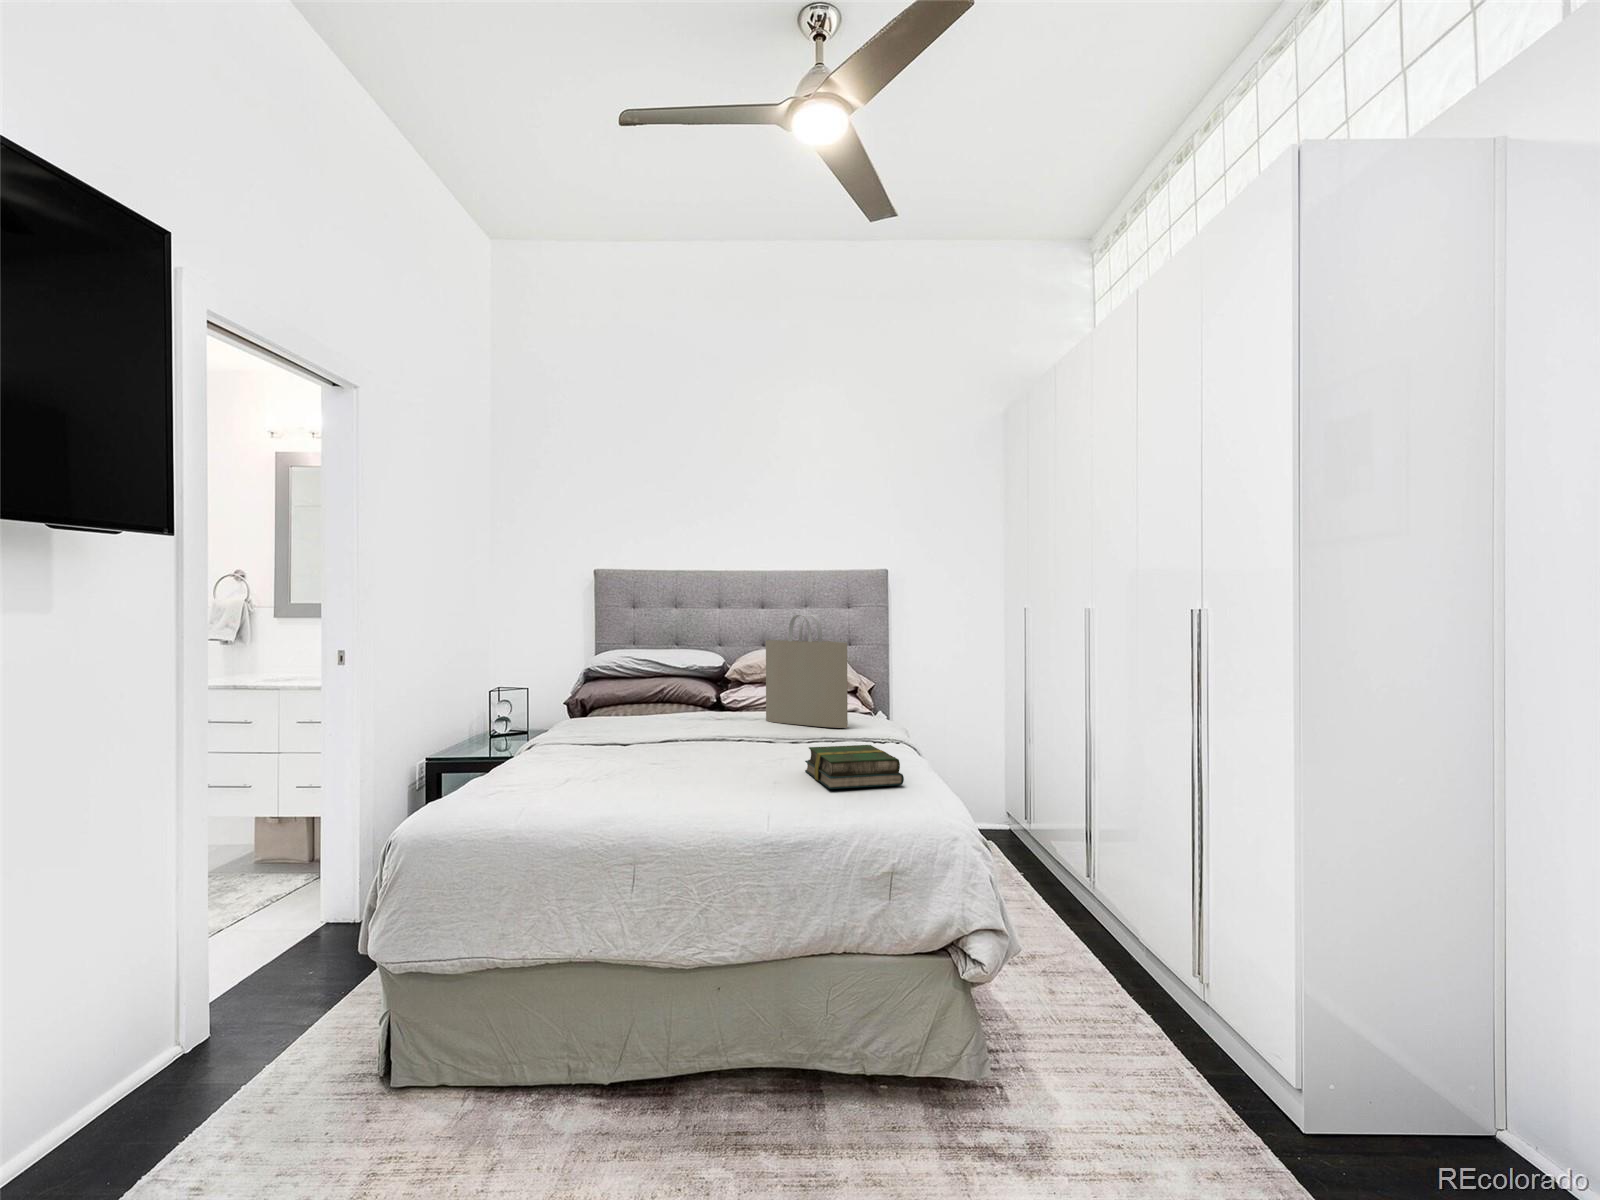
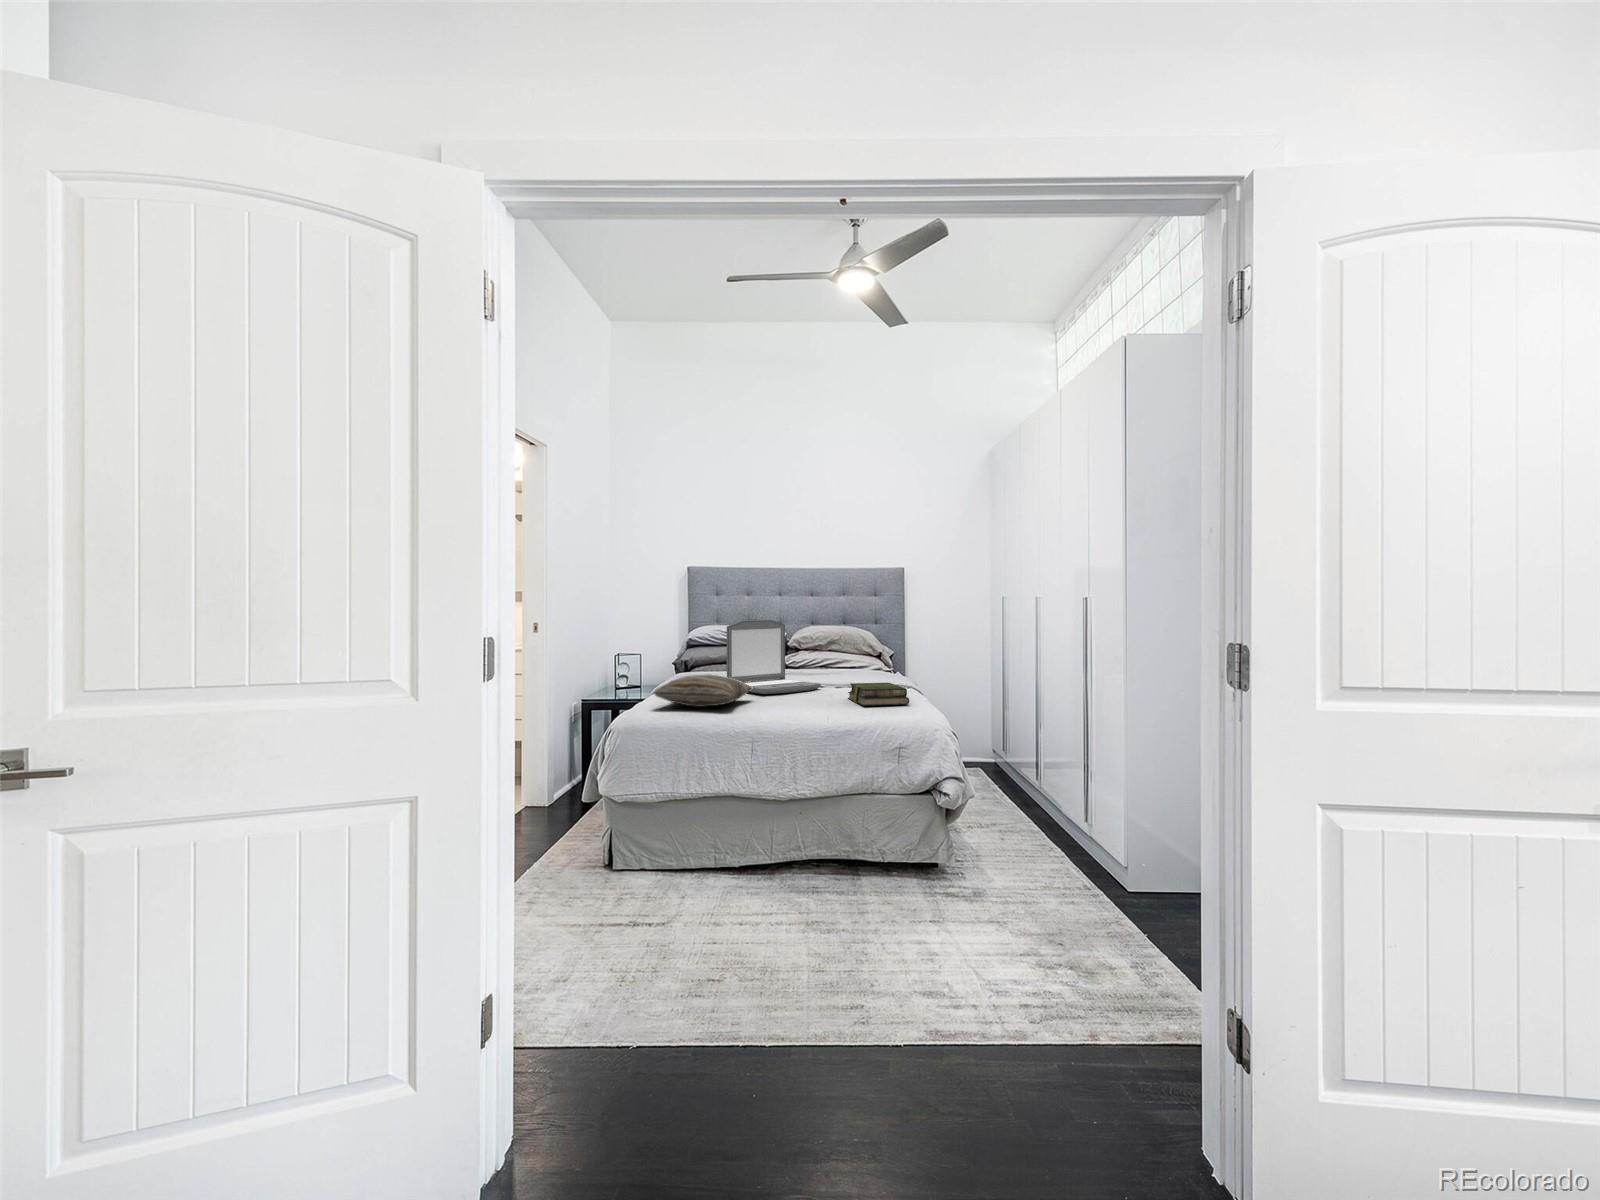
tote bag: present [766,615,848,728] -> none [818,600,875,678]
laptop: none [620,645,766,763] -> present [727,620,821,694]
pillow: none [478,736,654,793] -> present [654,675,753,707]

